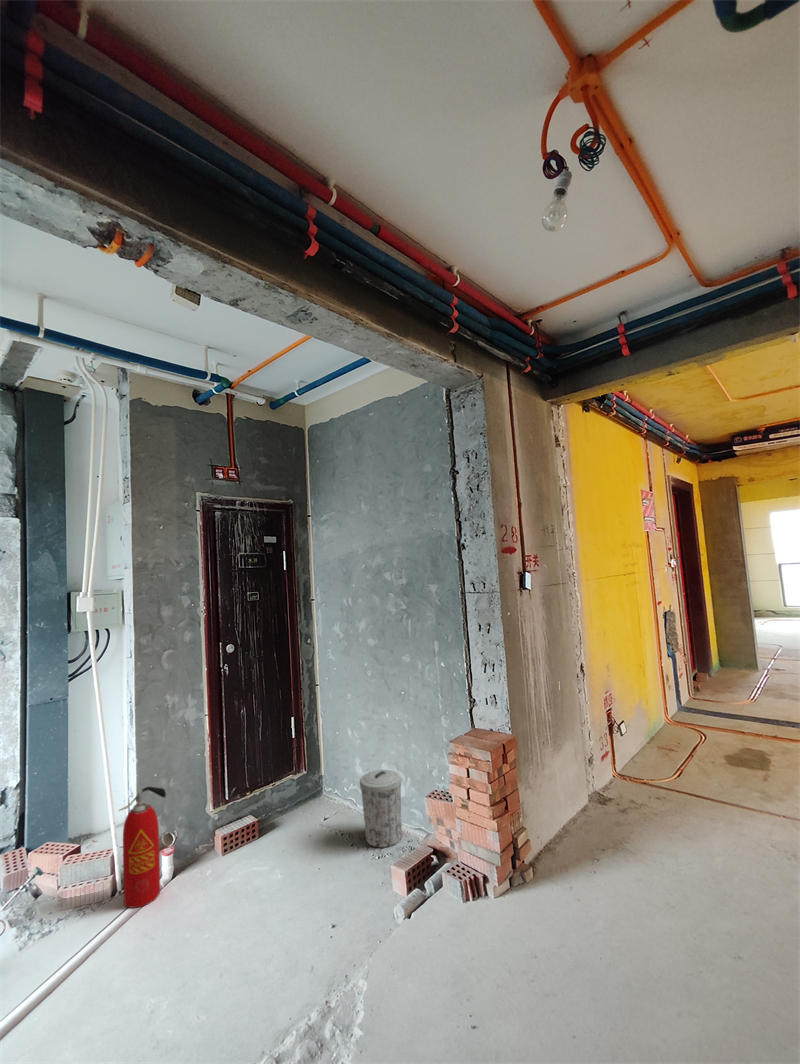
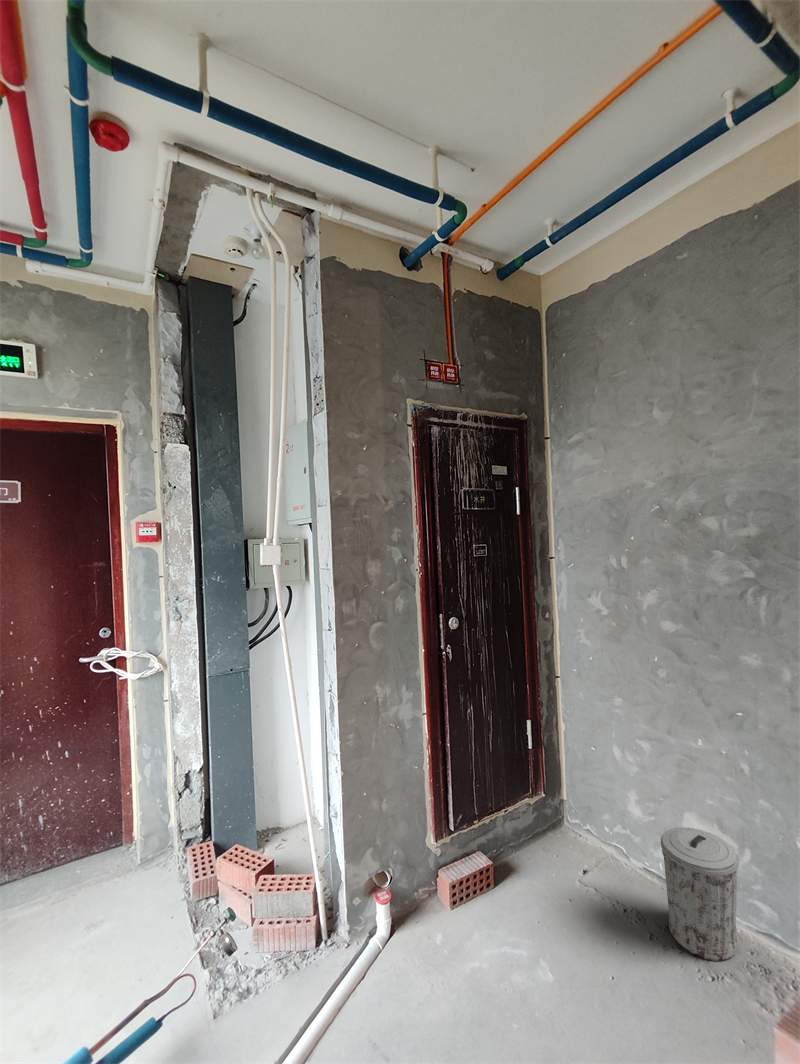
fire extinguisher: present [119,787,166,908] -> none [329,814,384,981]

